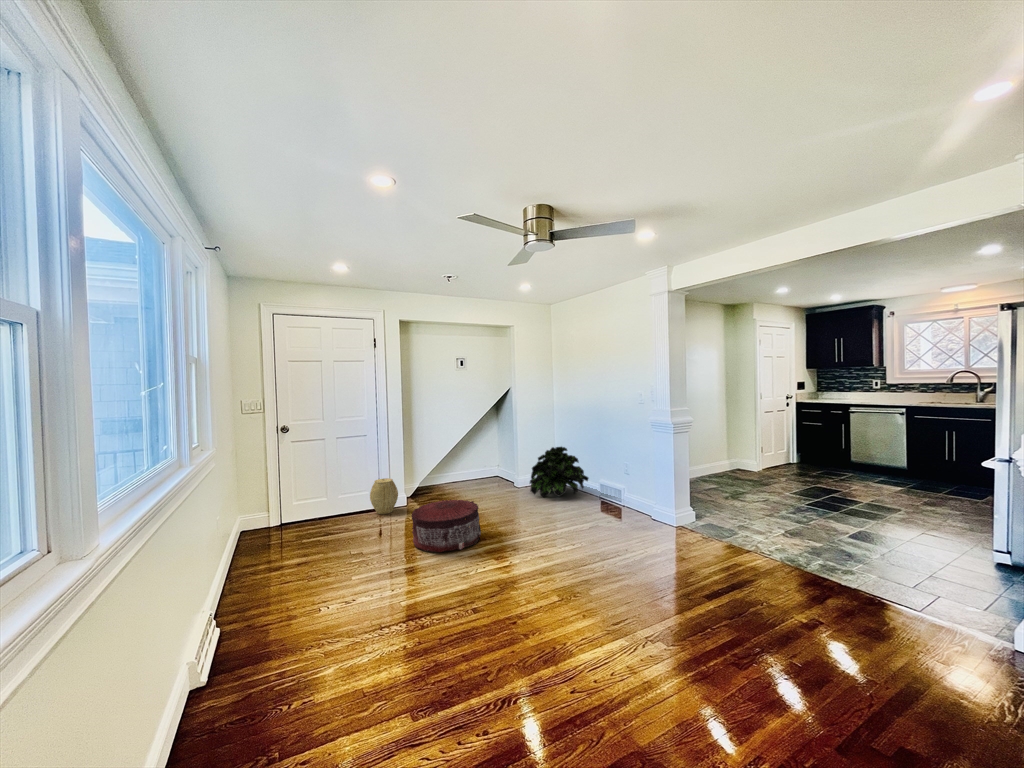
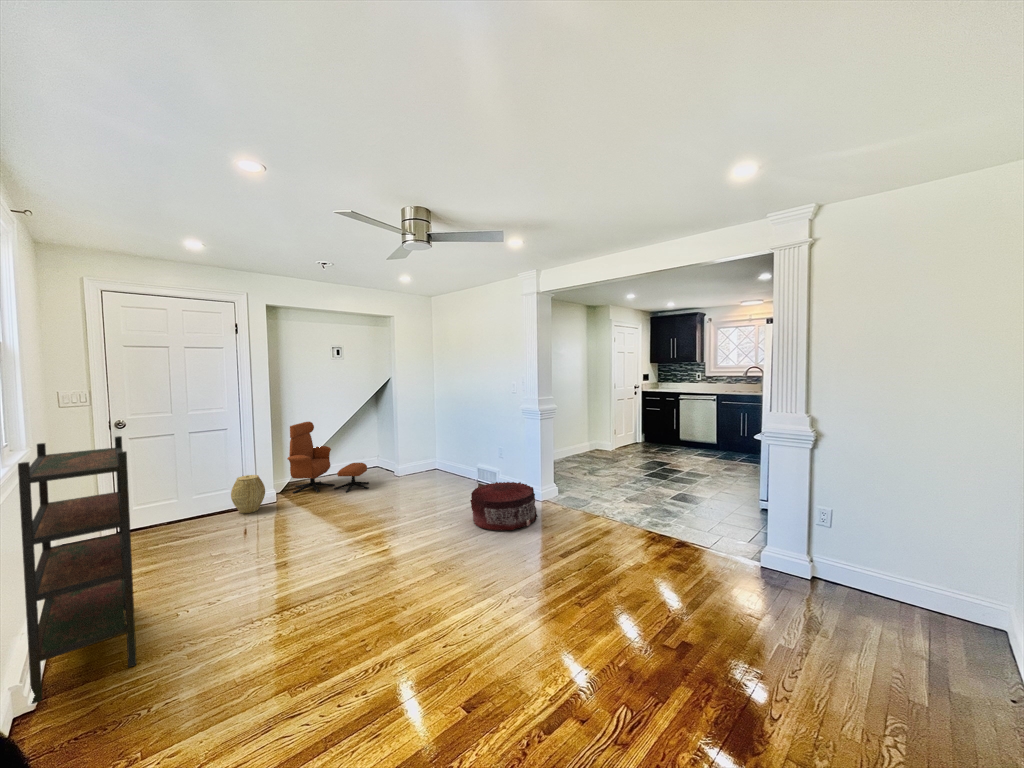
lounge chair: none [417,430,490,500] -> present [287,422,369,493]
bookshelf: none [200,440,285,678] -> present [18,436,137,704]
potted plant: present [530,447,589,497] -> none [410,435,467,485]
pouf: present [412,499,481,552] -> present [470,482,538,531]

